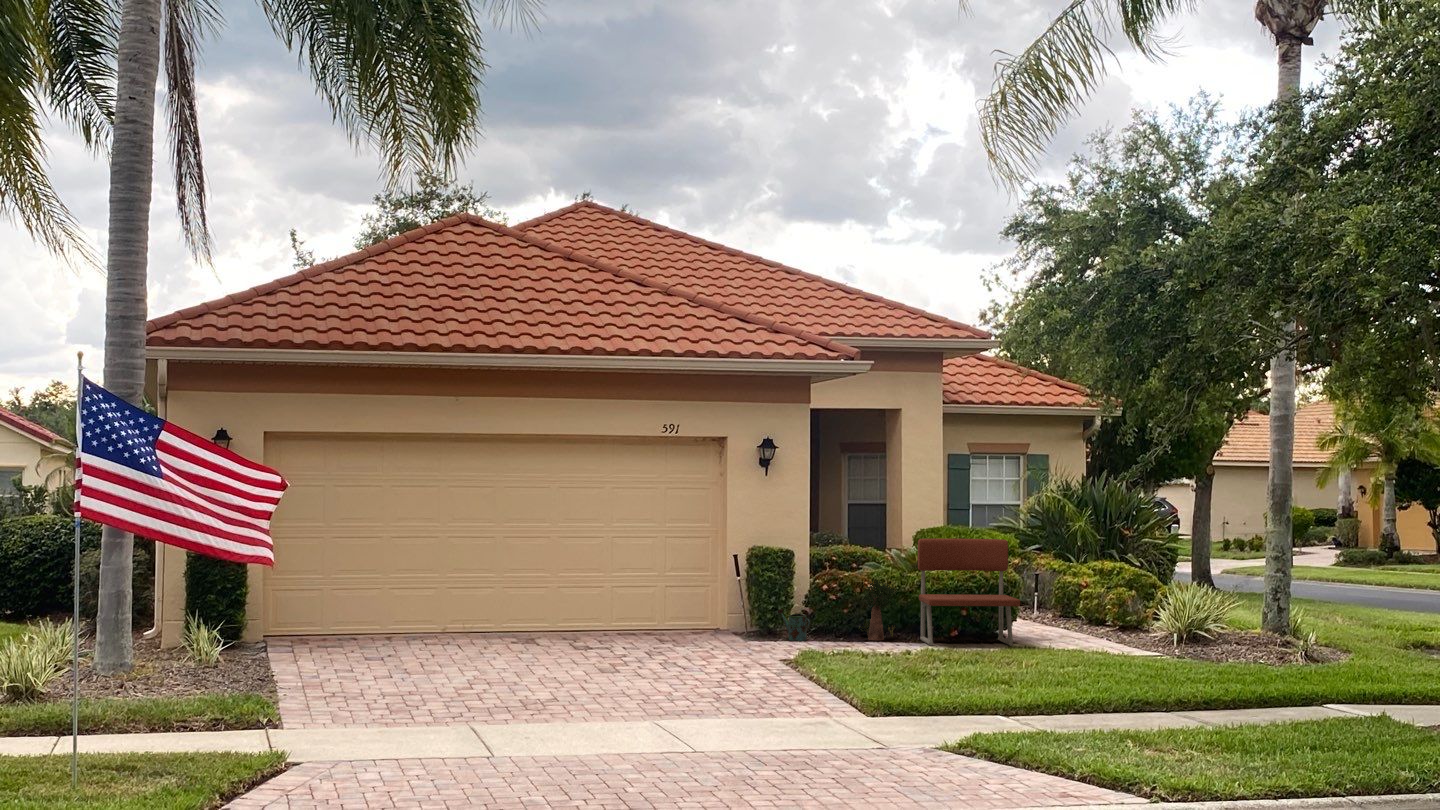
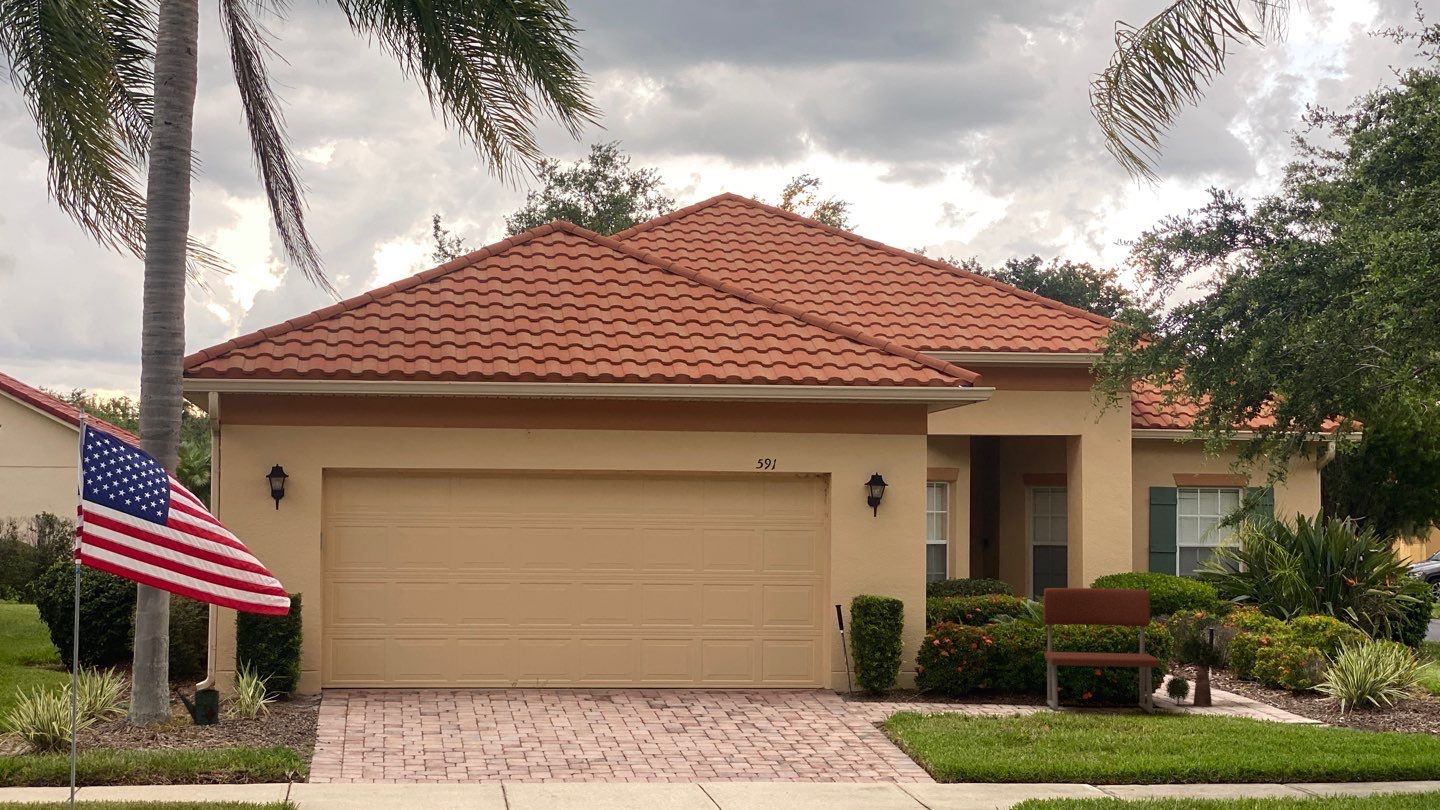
potted plant: present [859,579,896,640] -> present [1166,637,1222,706]
watering can: present [778,609,810,641] -> present [172,686,227,724]

